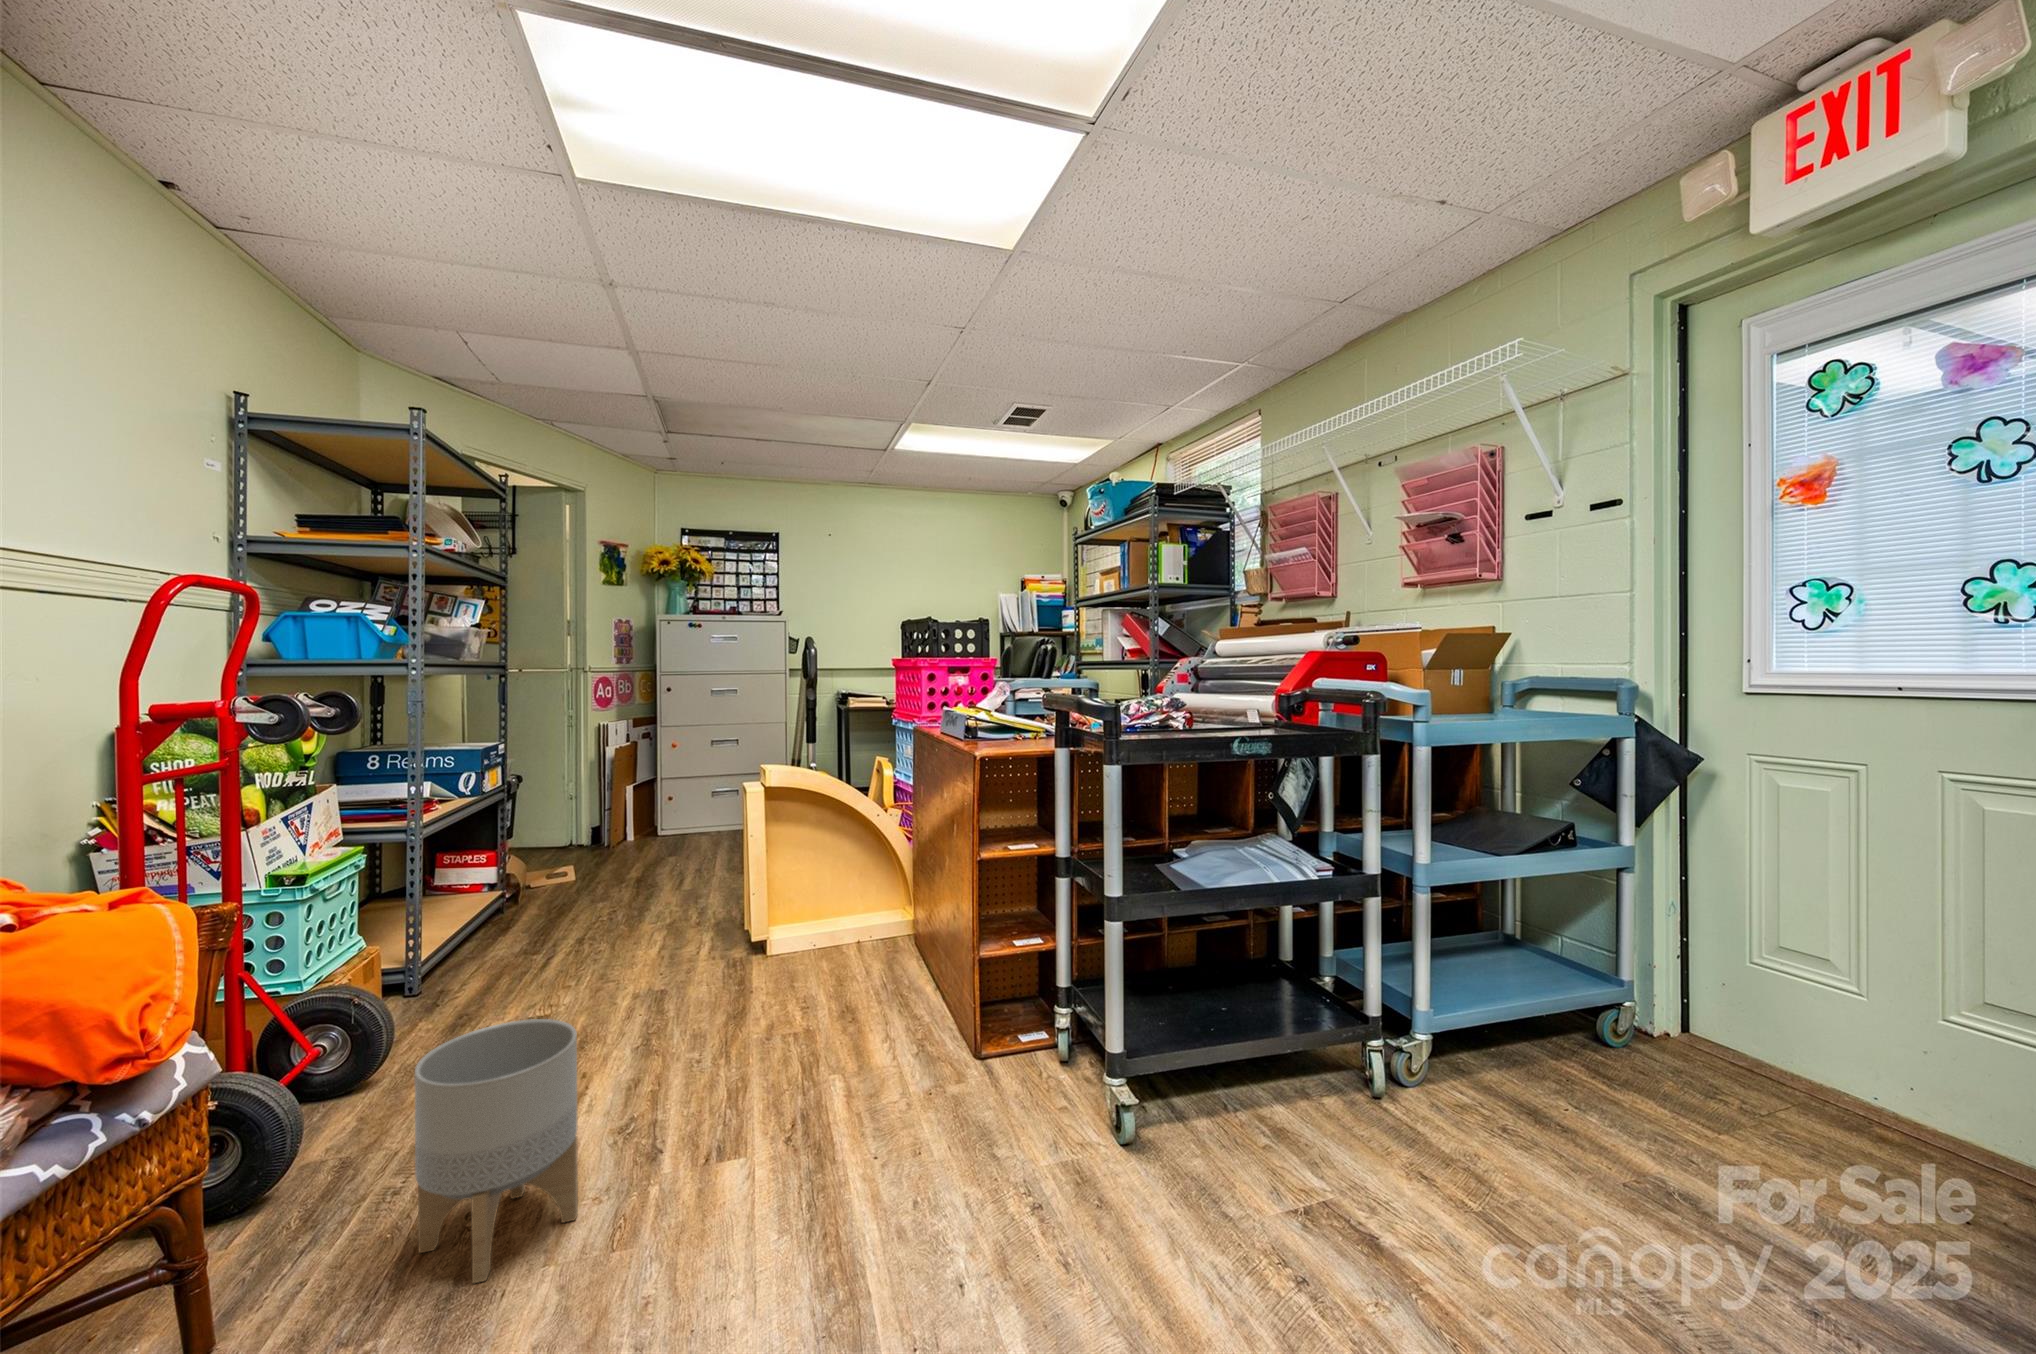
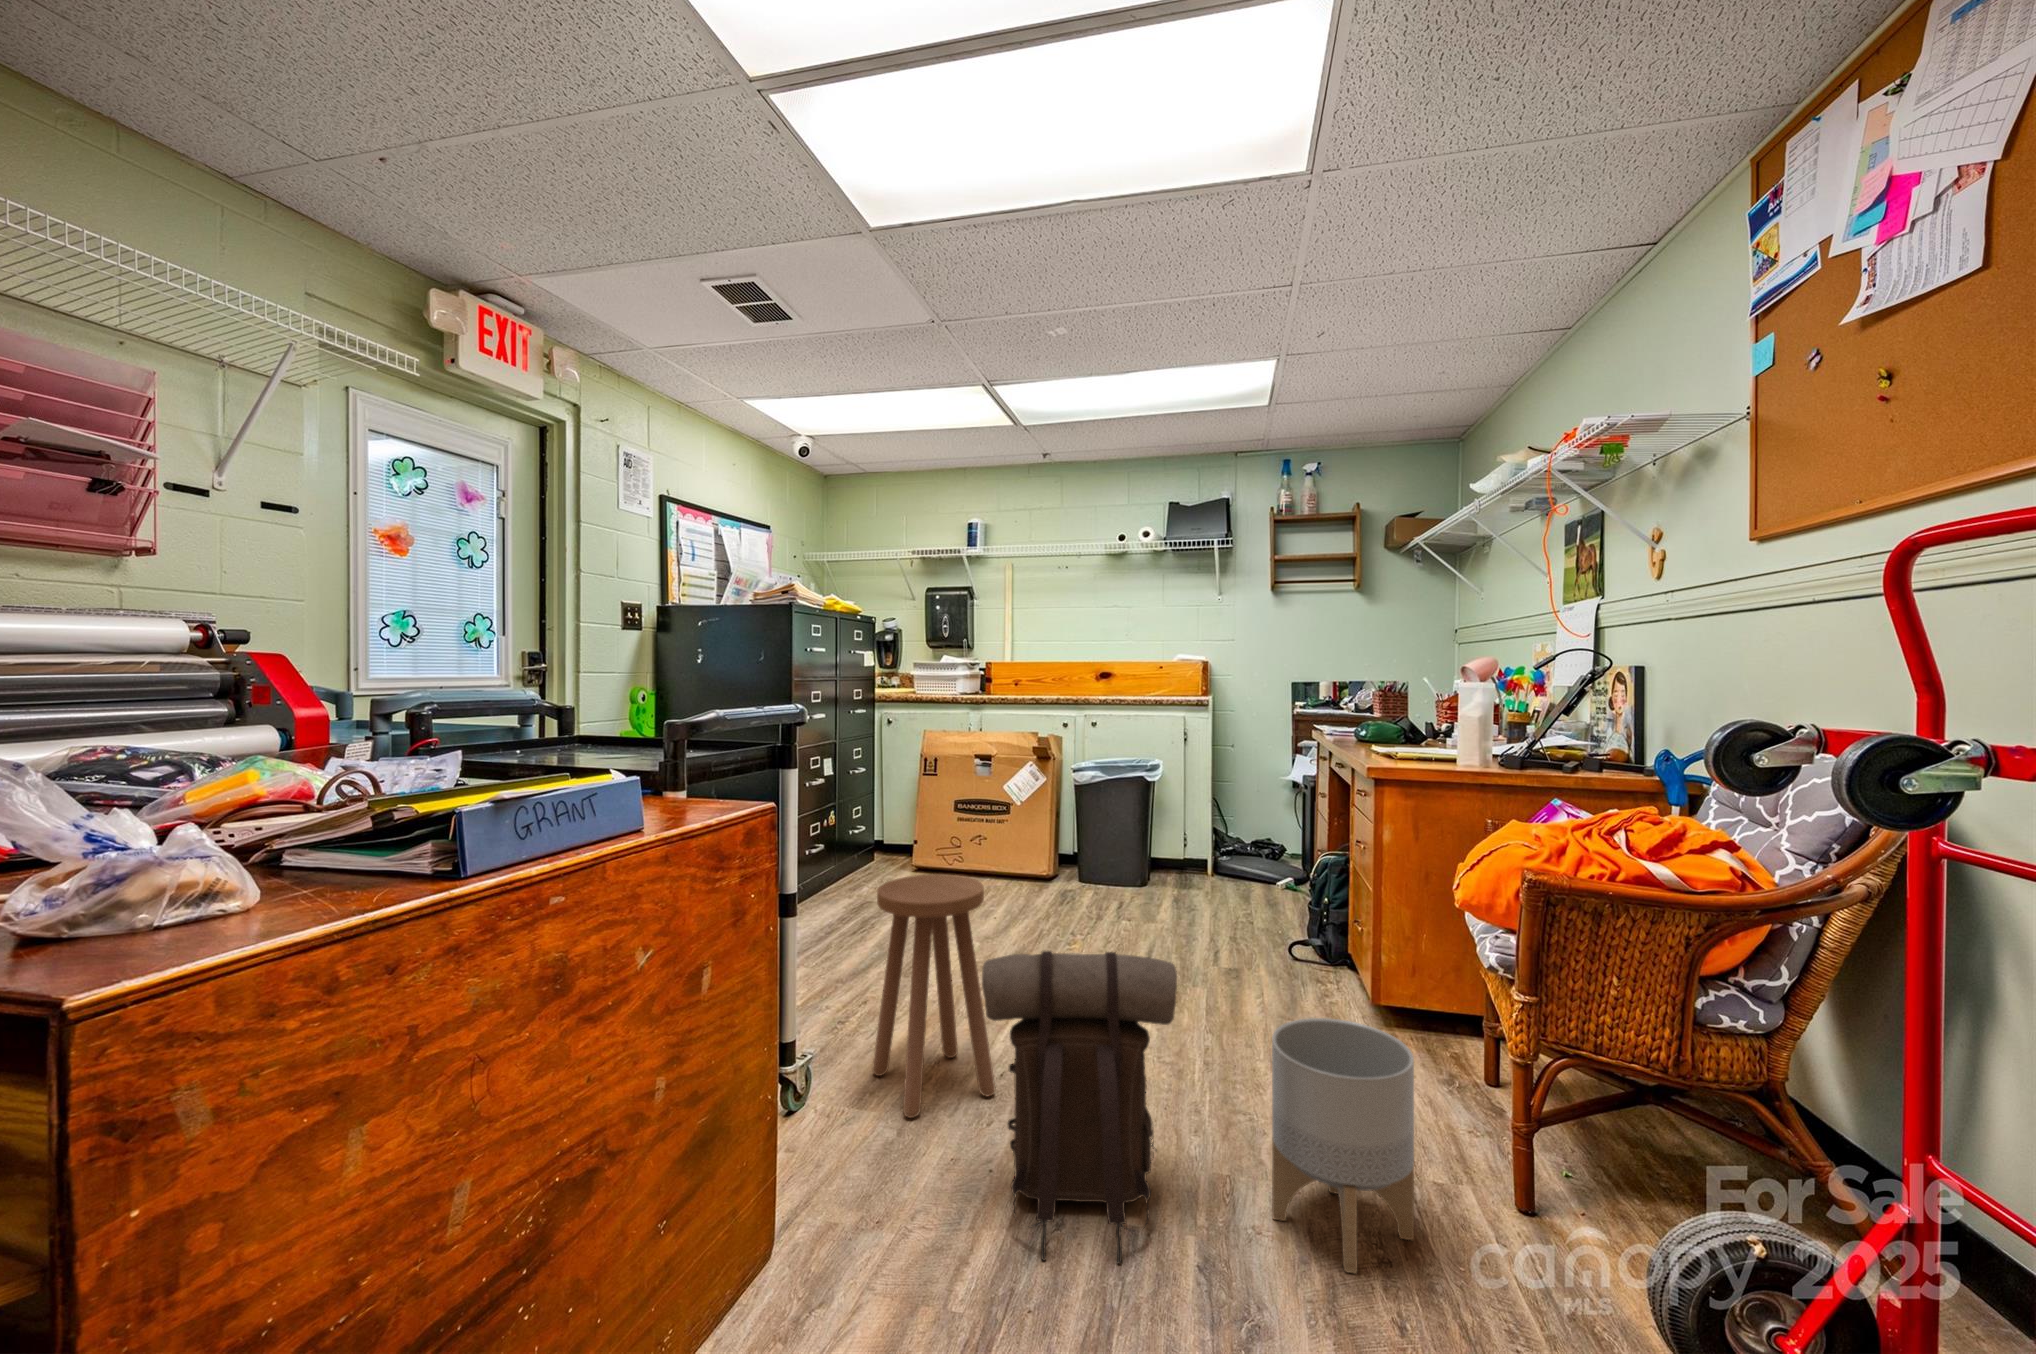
backpack: none [677,935,879,1190] -> present [982,951,1177,1264]
stool: none [938,935,1115,1288] -> present [872,874,995,1118]

